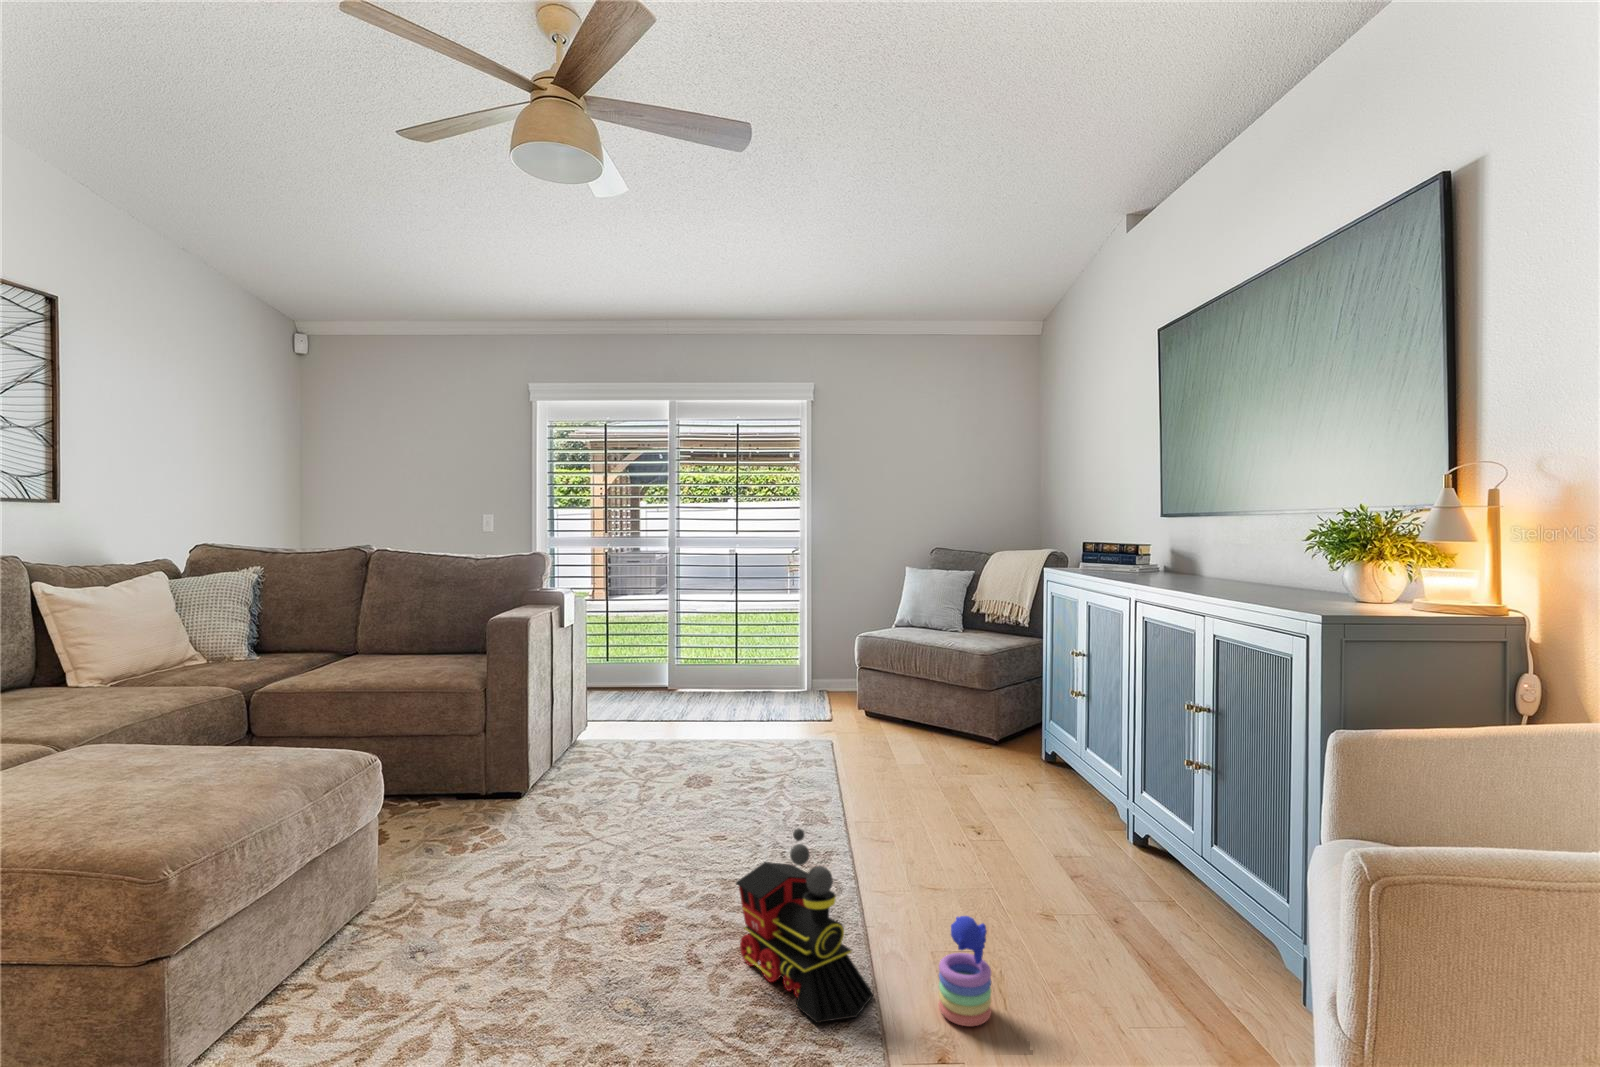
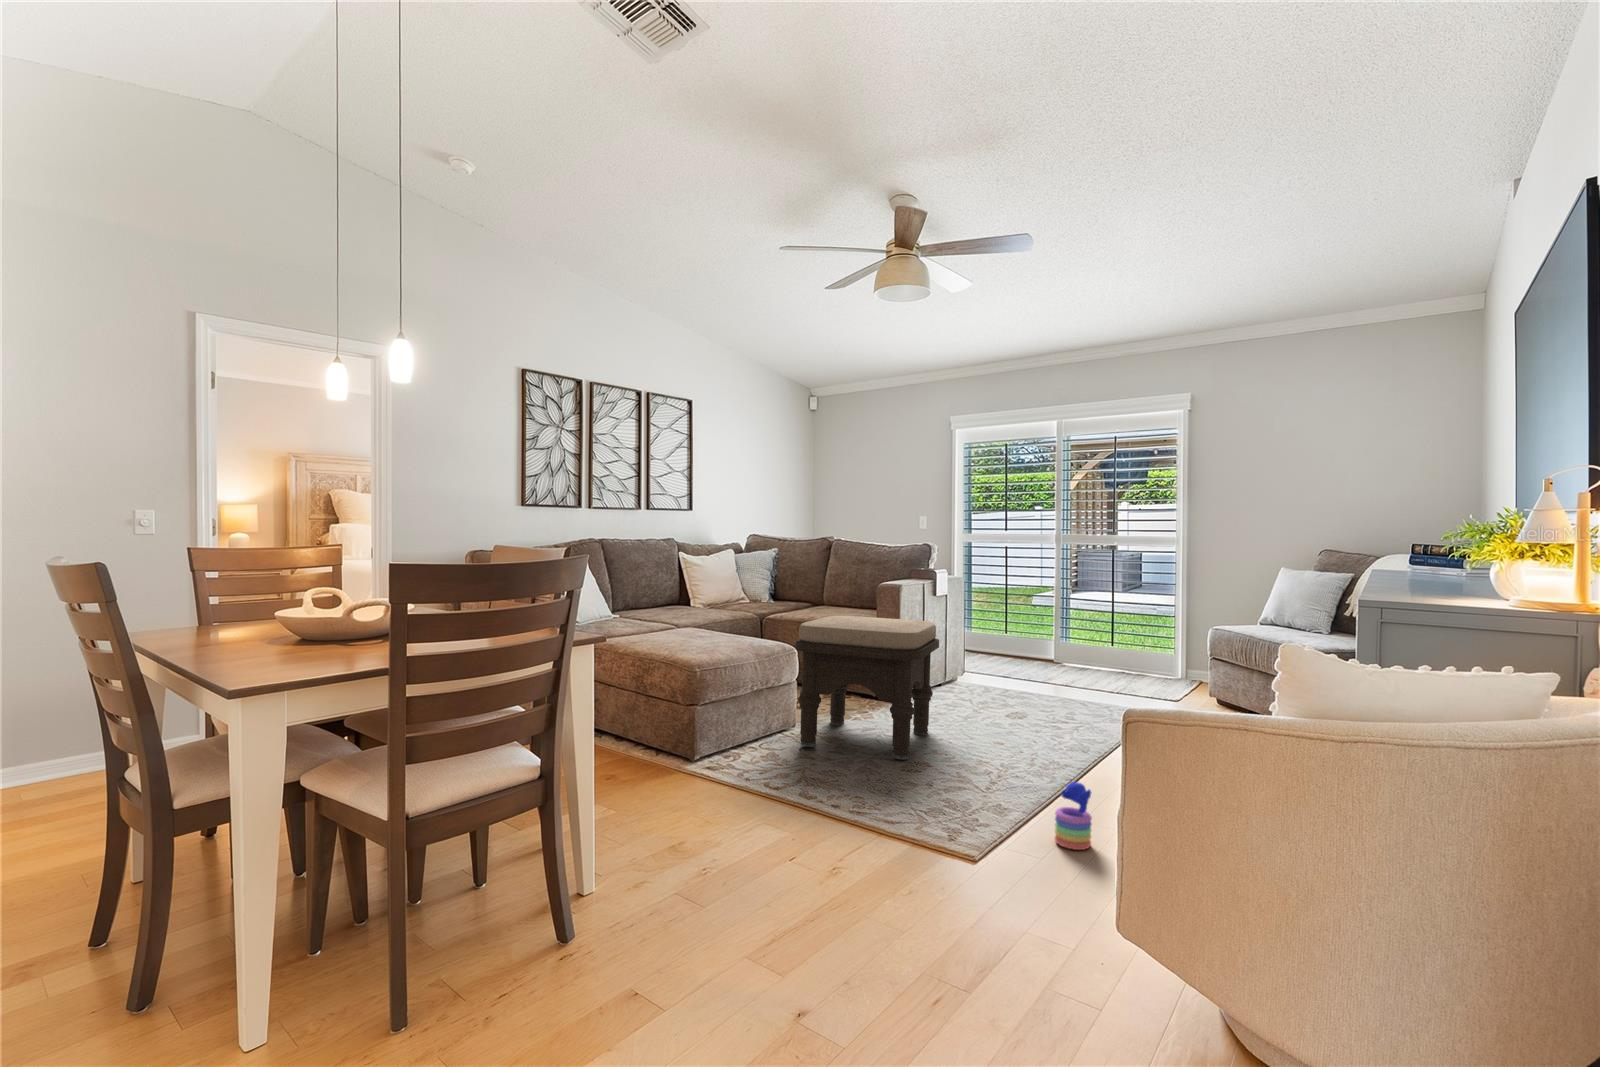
ottoman: none [396,677,640,947] -> present [796,616,939,760]
toy train: present [736,828,873,1023] -> none [957,714,1021,825]

